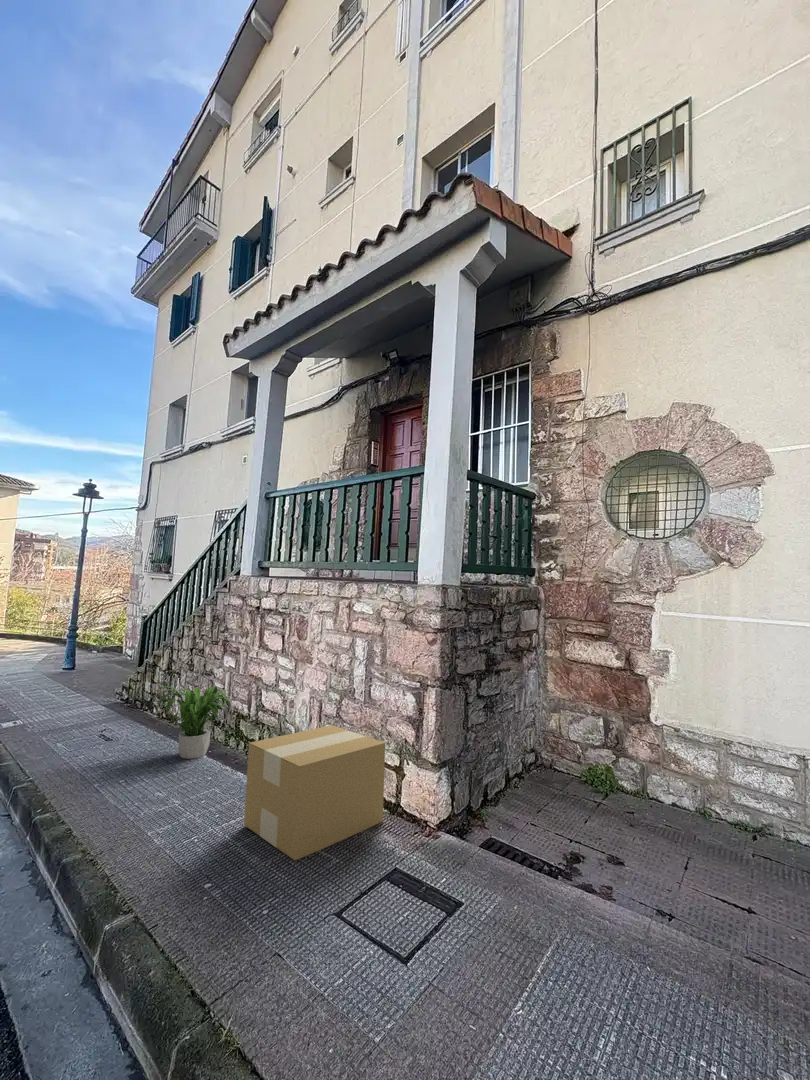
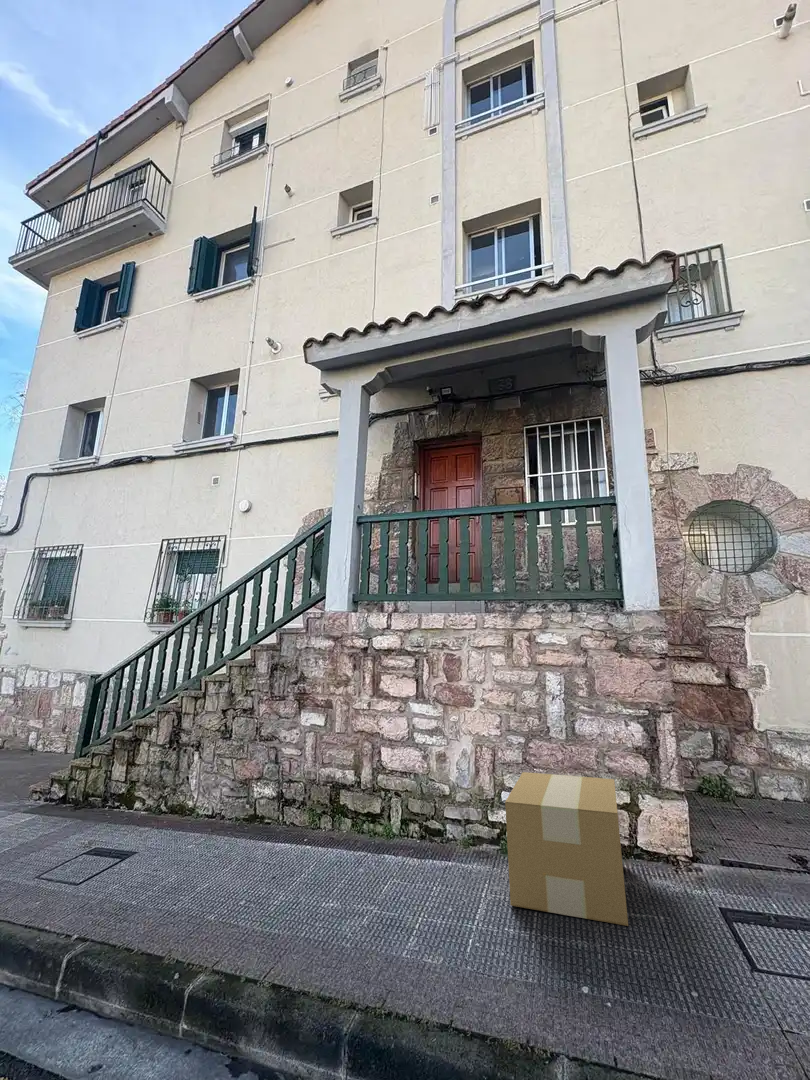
potted plant: present [154,686,231,759] -> none [239,753,345,852]

